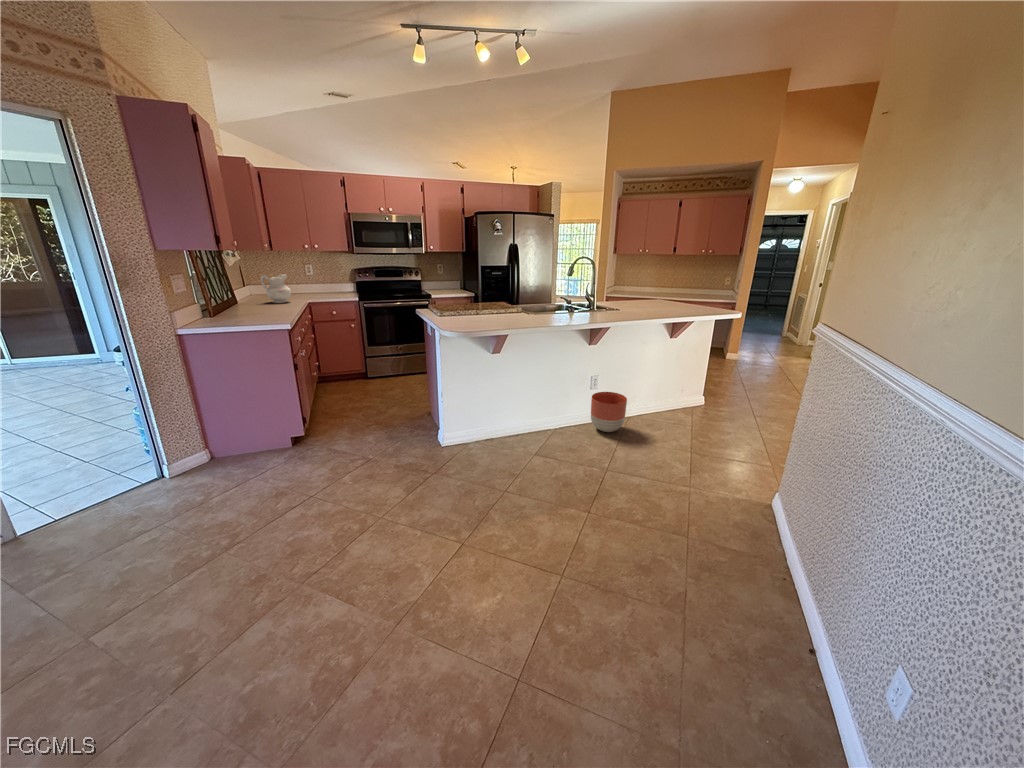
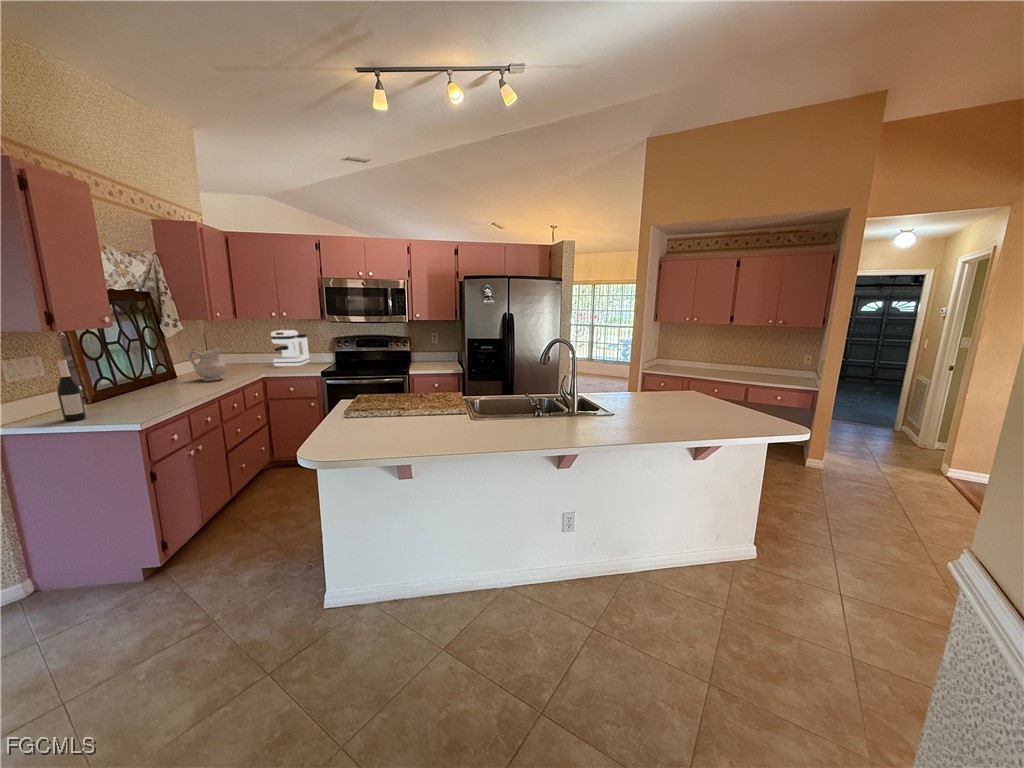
coffee maker: none [305,262,336,295] -> present [271,330,309,366]
wine bottle: none [227,274,247,323] -> present [57,359,86,421]
planter: present [591,392,627,432] -> none [553,539,608,611]

